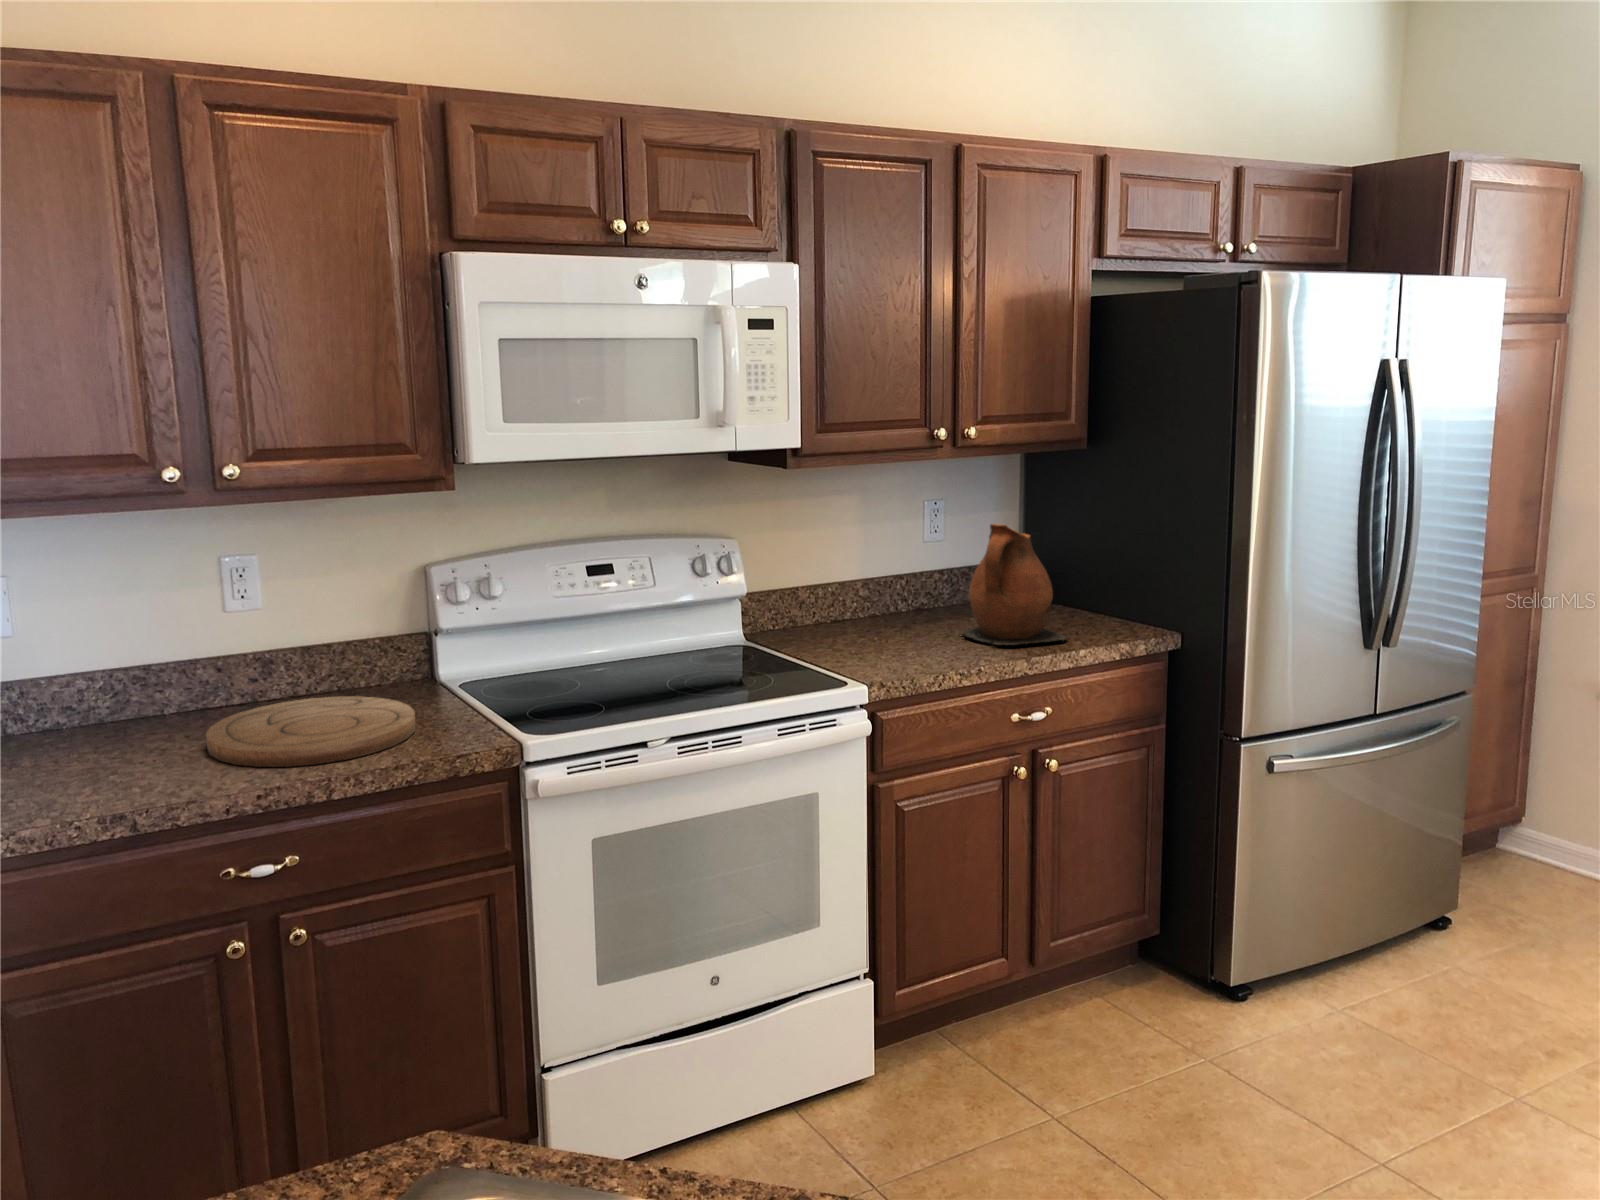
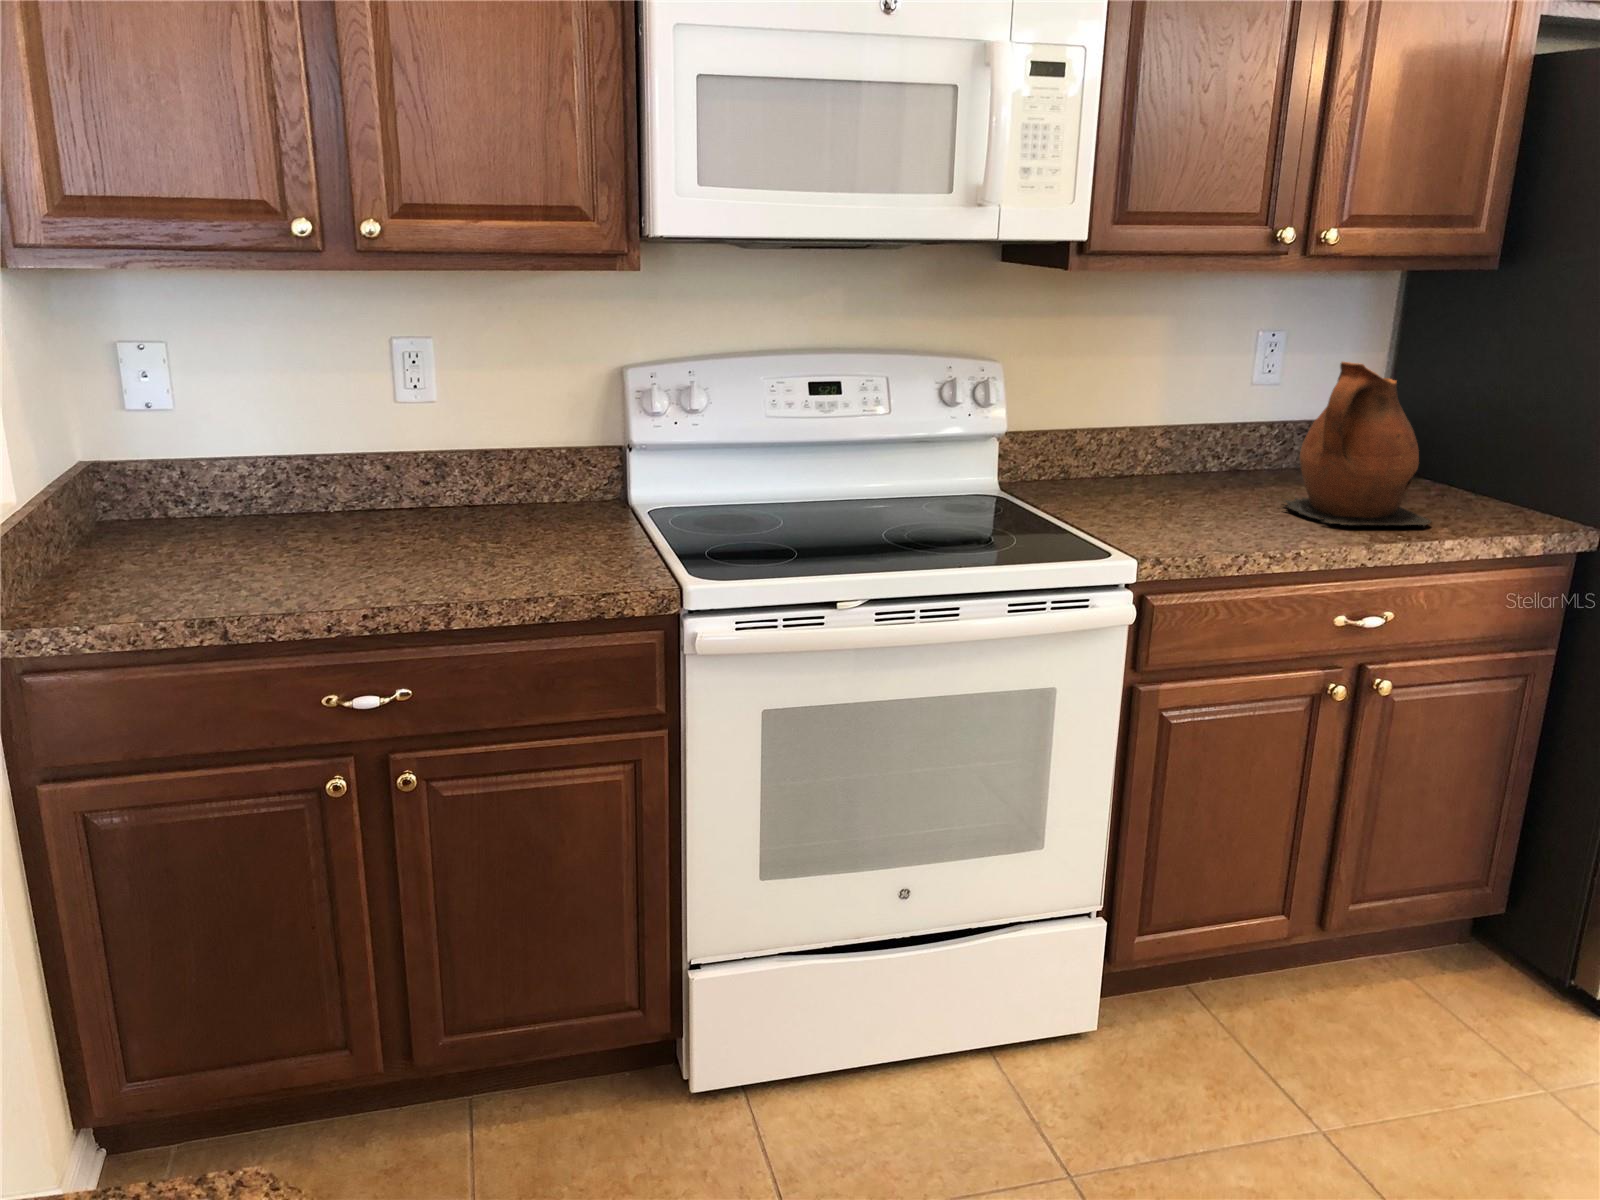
cutting board: present [206,696,416,767] -> none [339,509,574,586]

